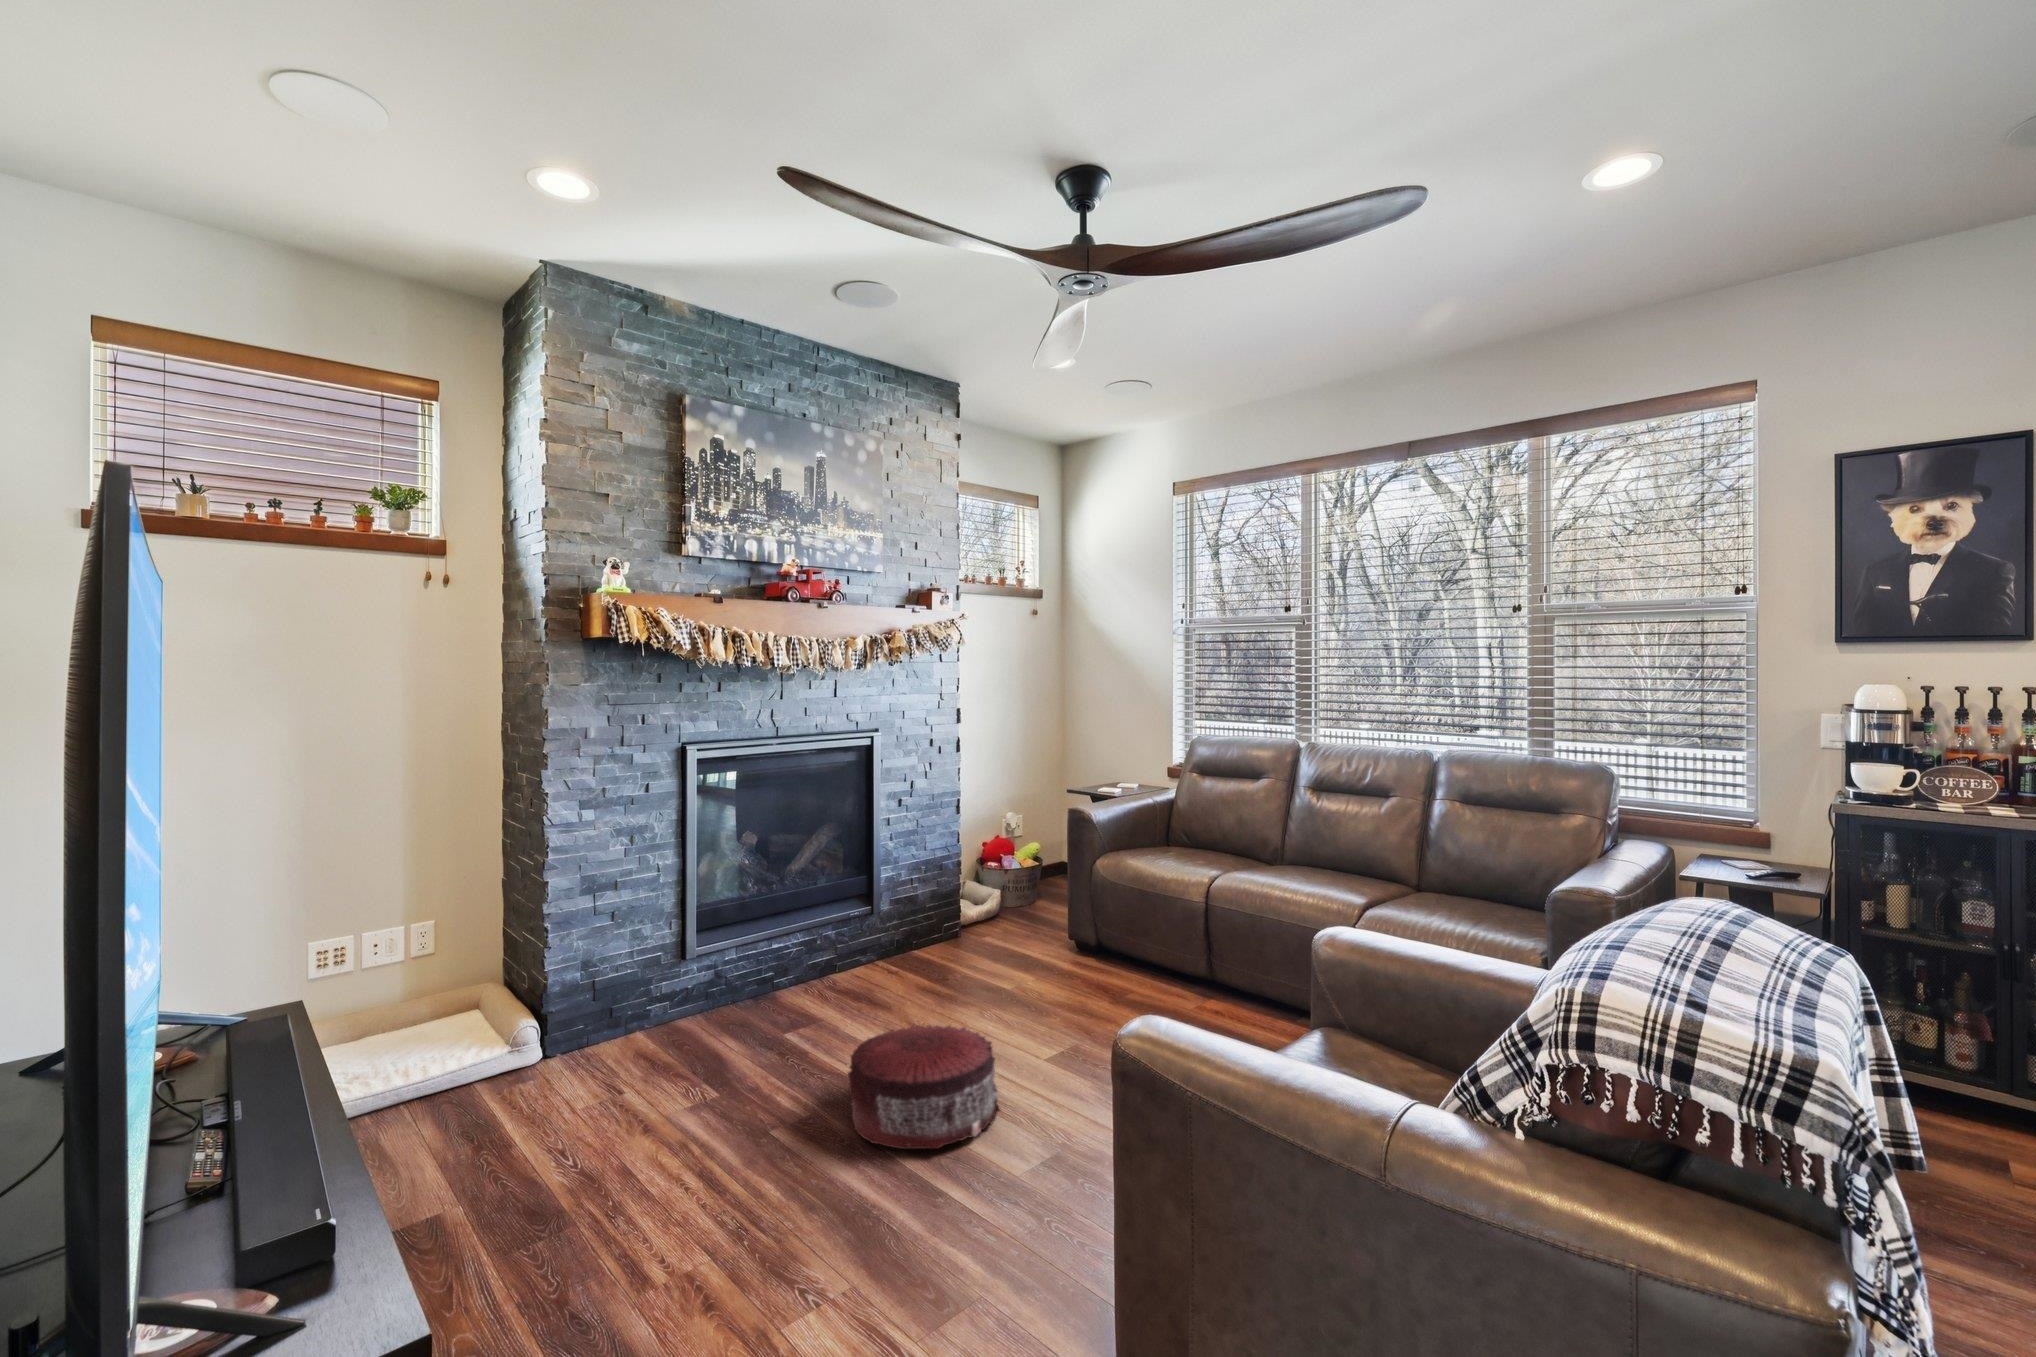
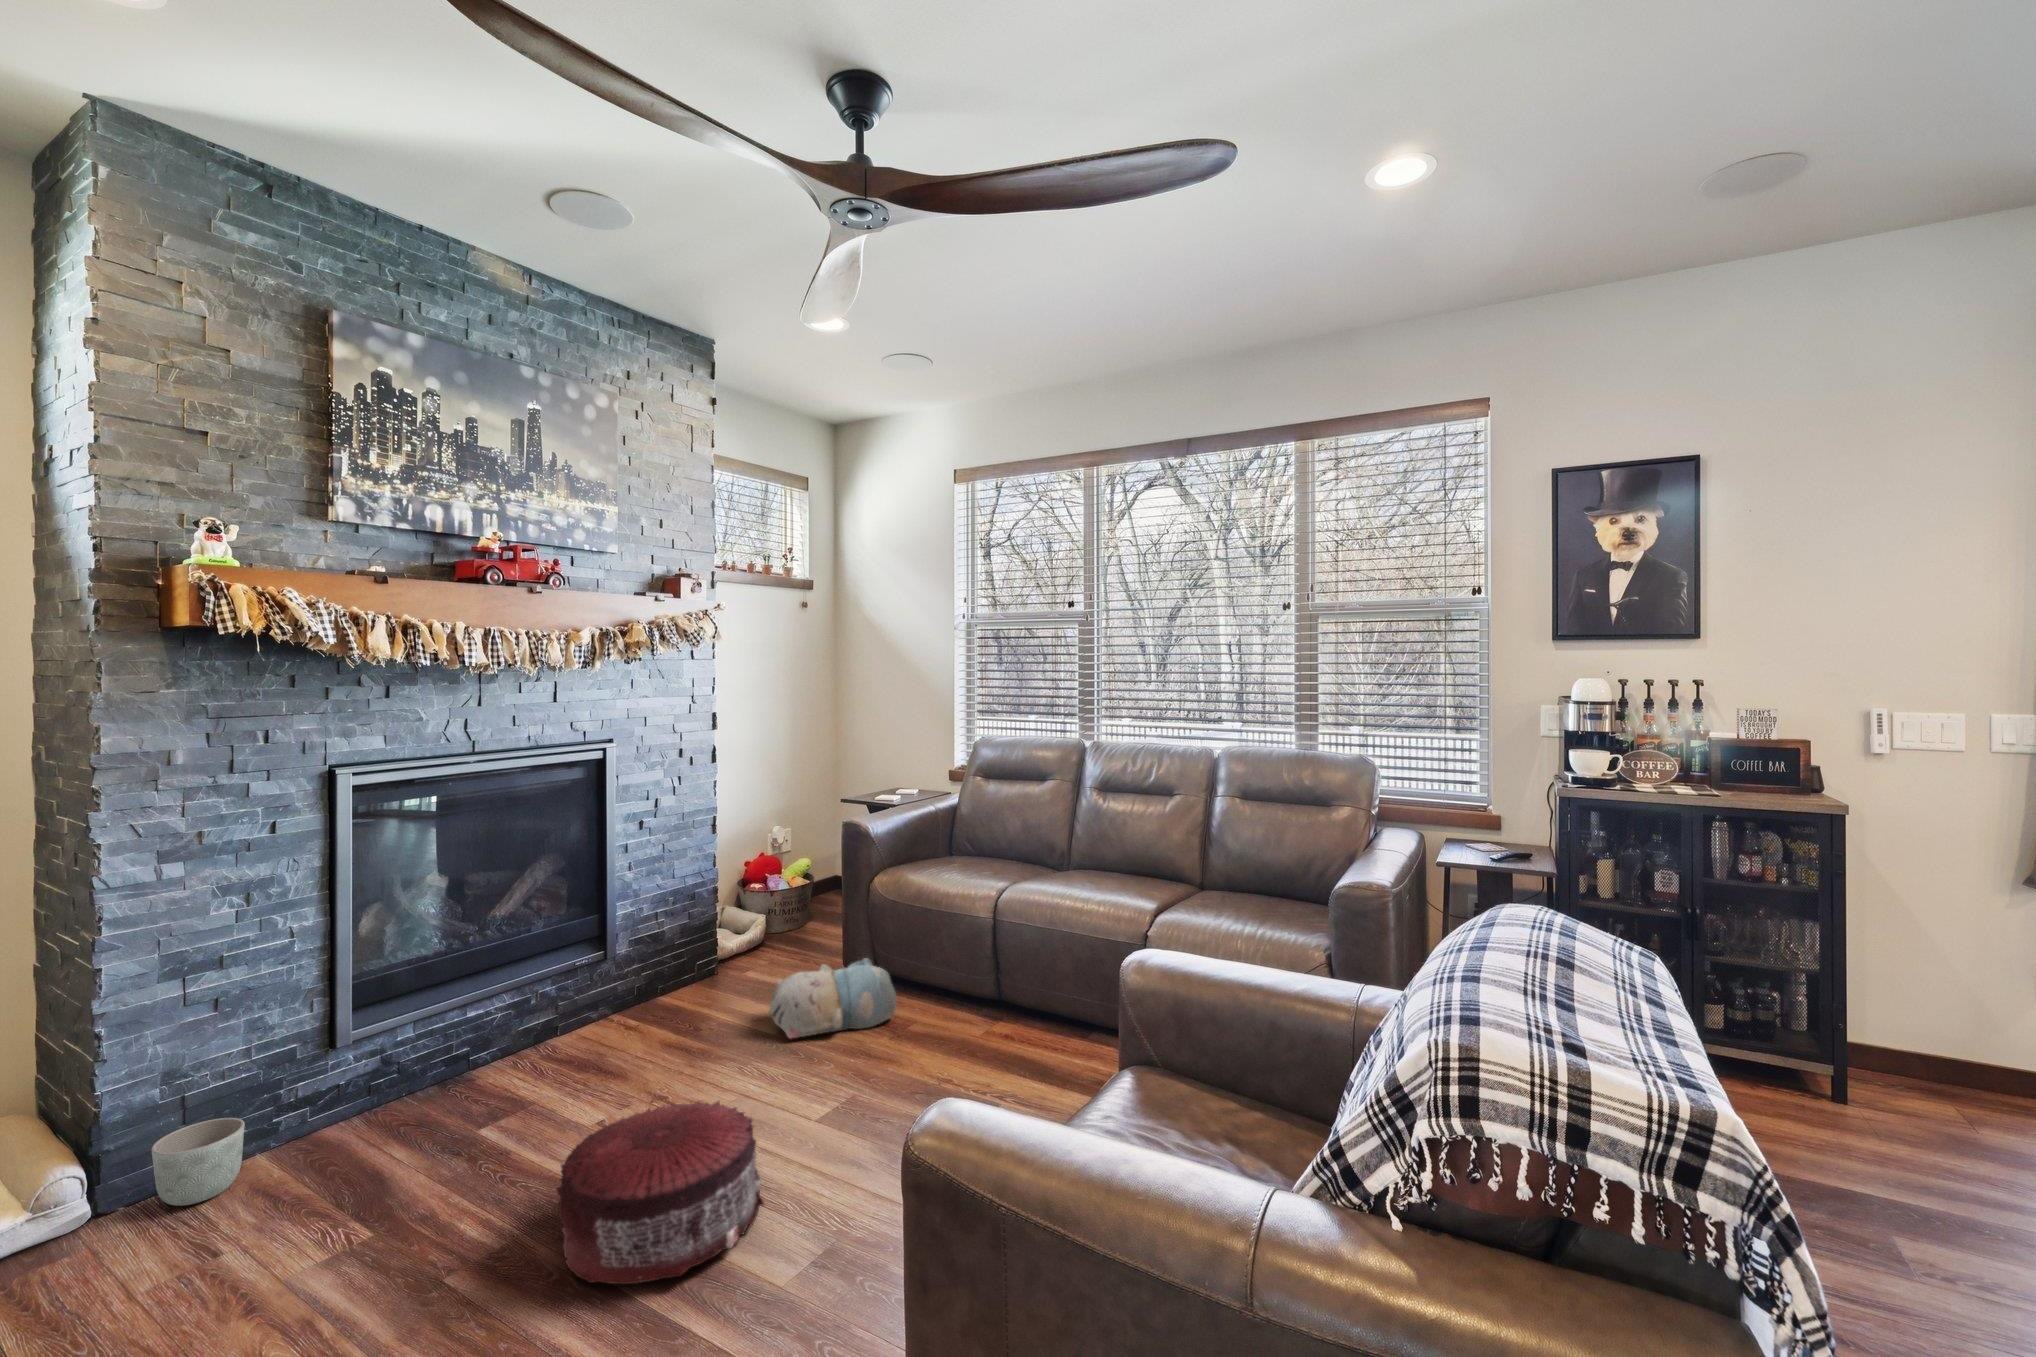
plush toy: none [1004,934,1116,996] -> present [769,958,897,1038]
planter: none [579,1001,633,1058] -> present [151,1118,245,1206]

